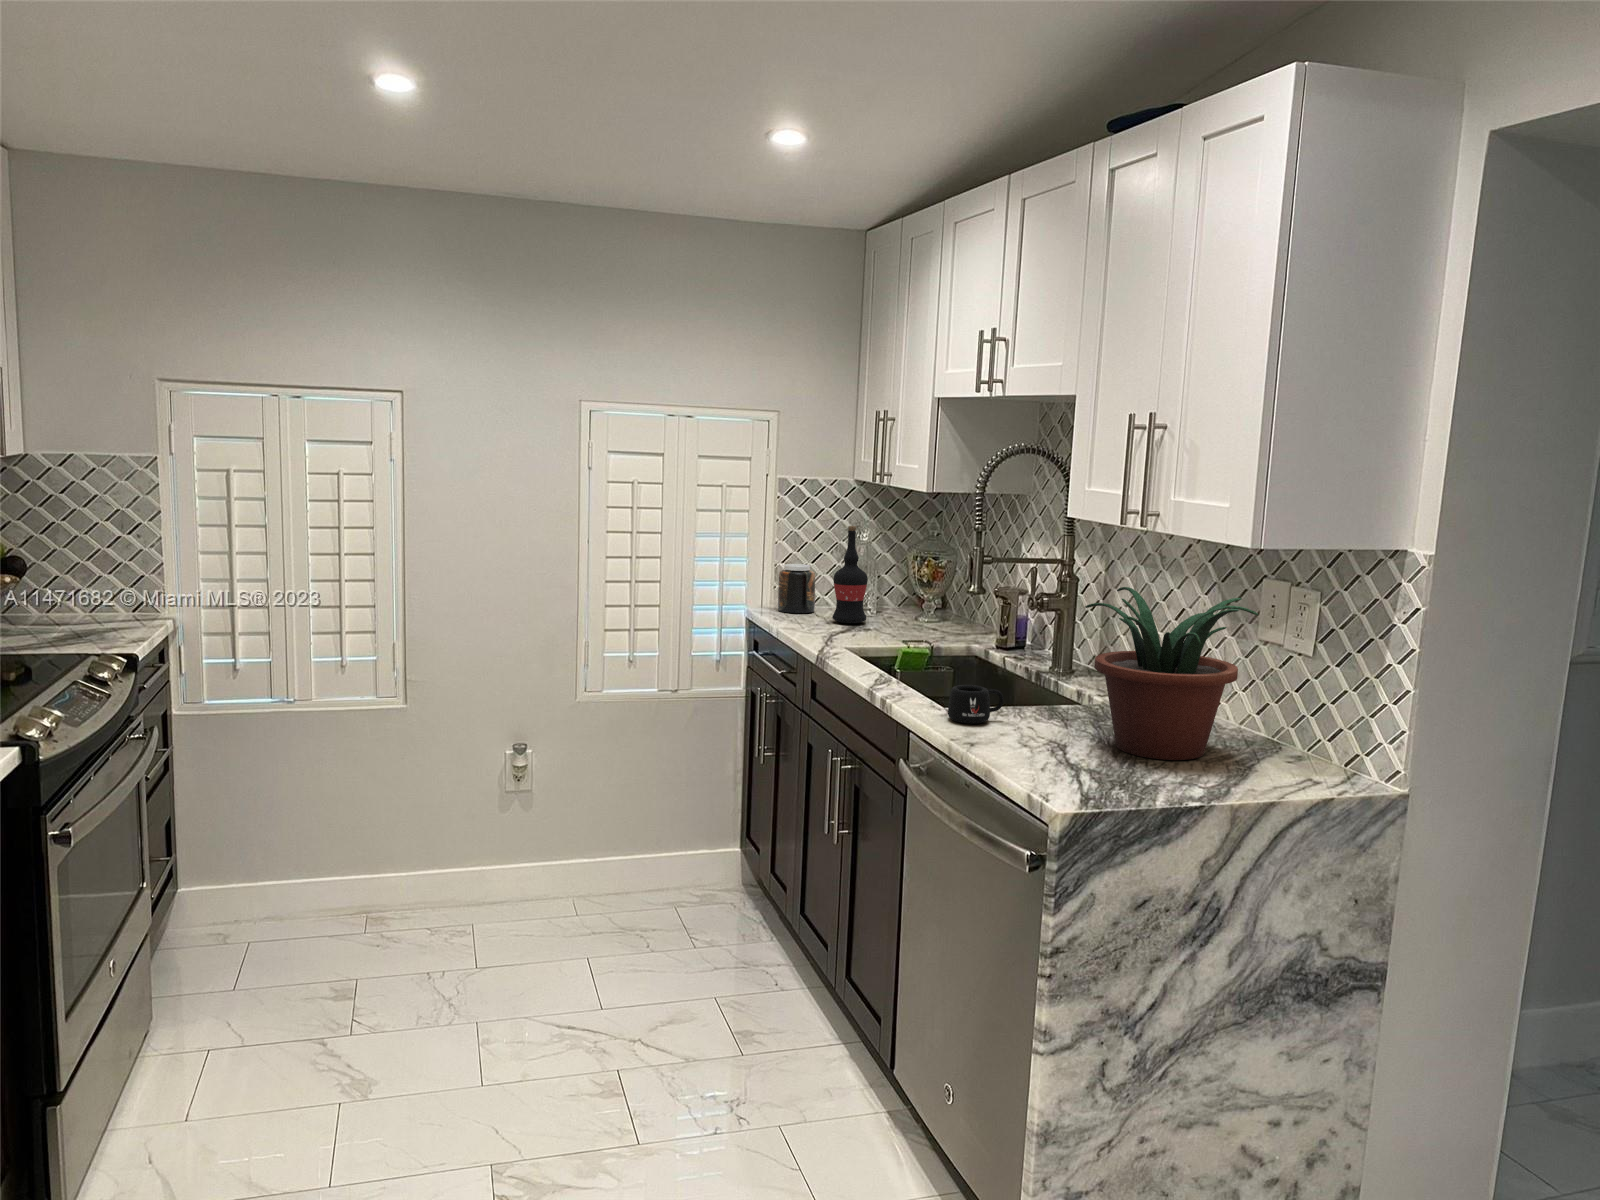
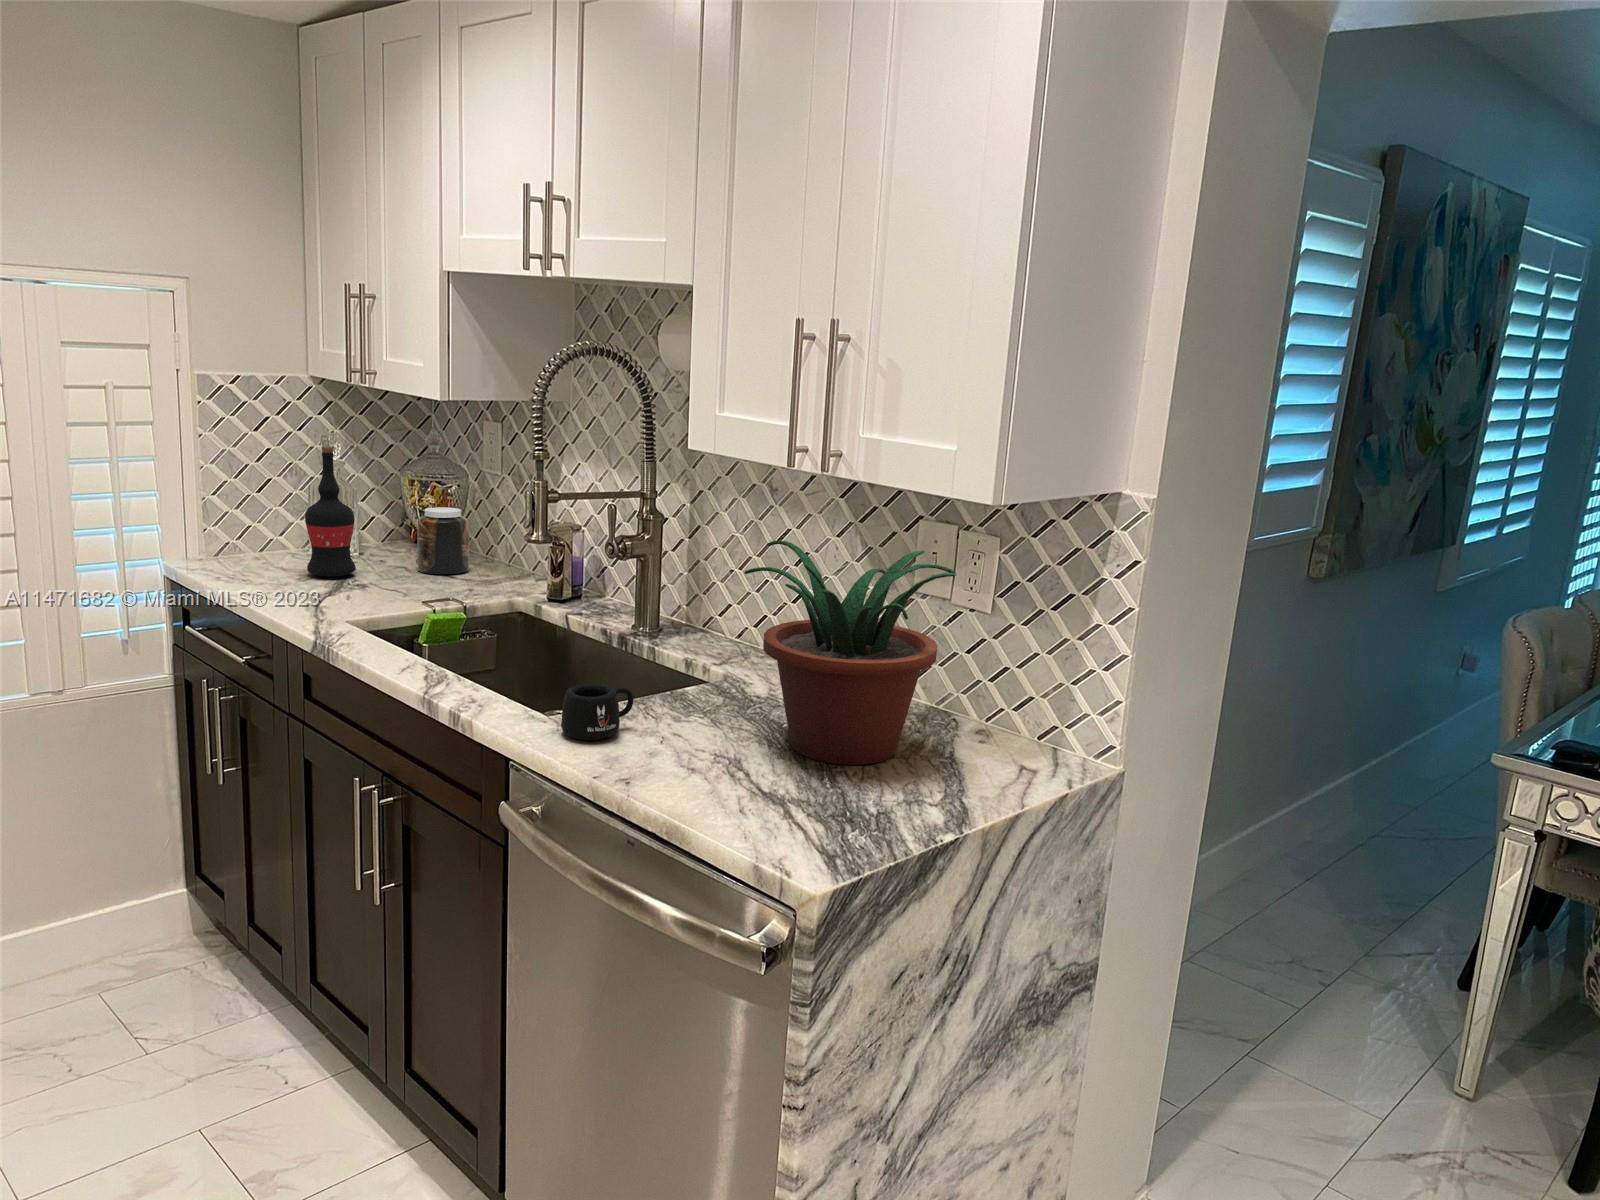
jar: present [778,564,815,613] -> present [417,507,469,574]

